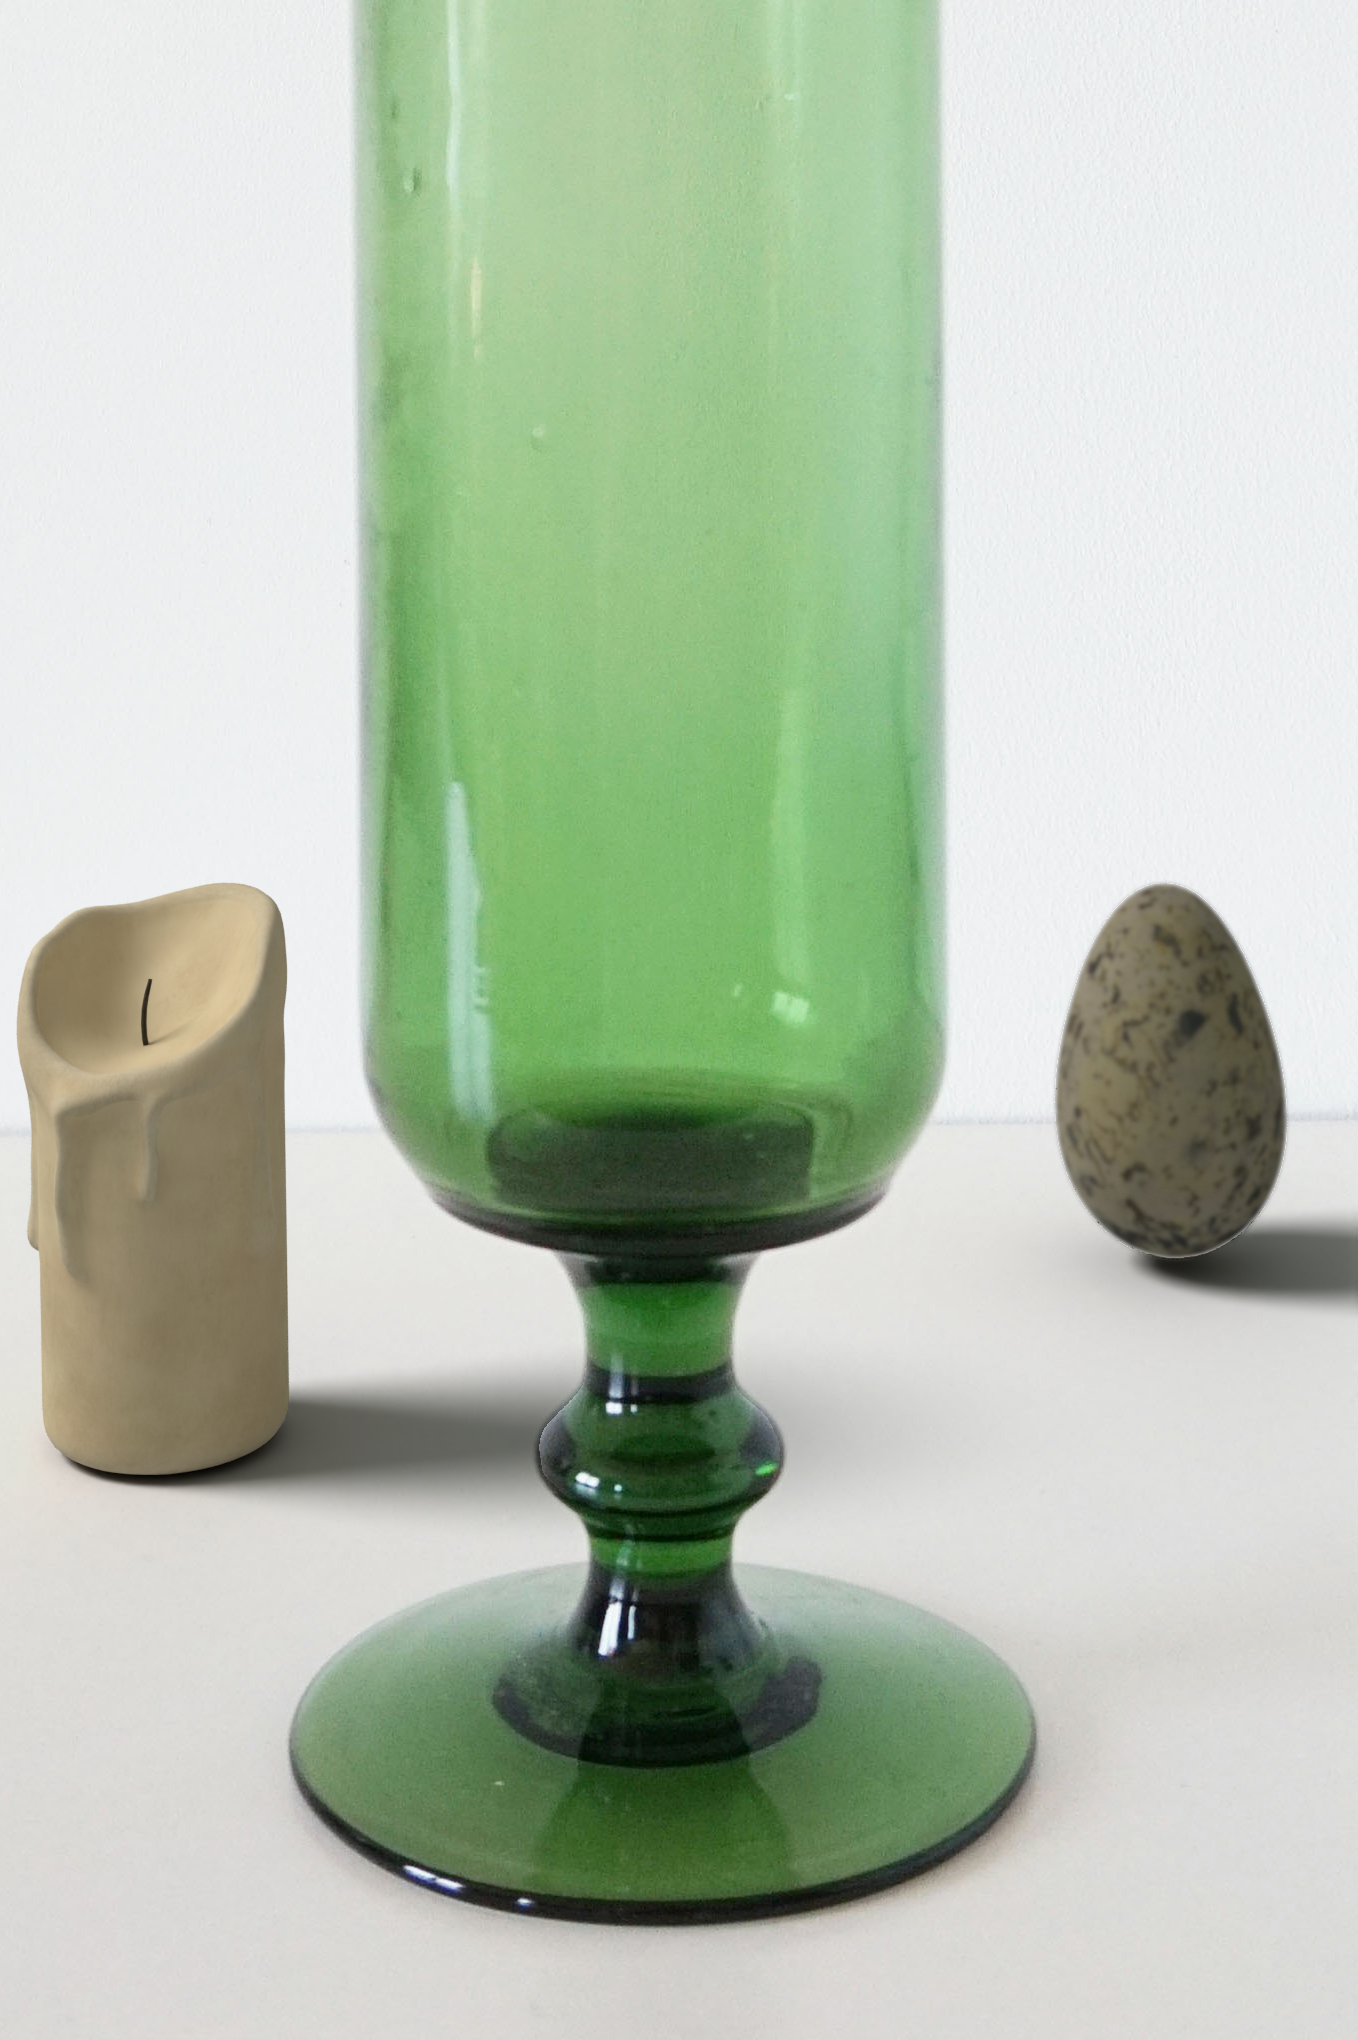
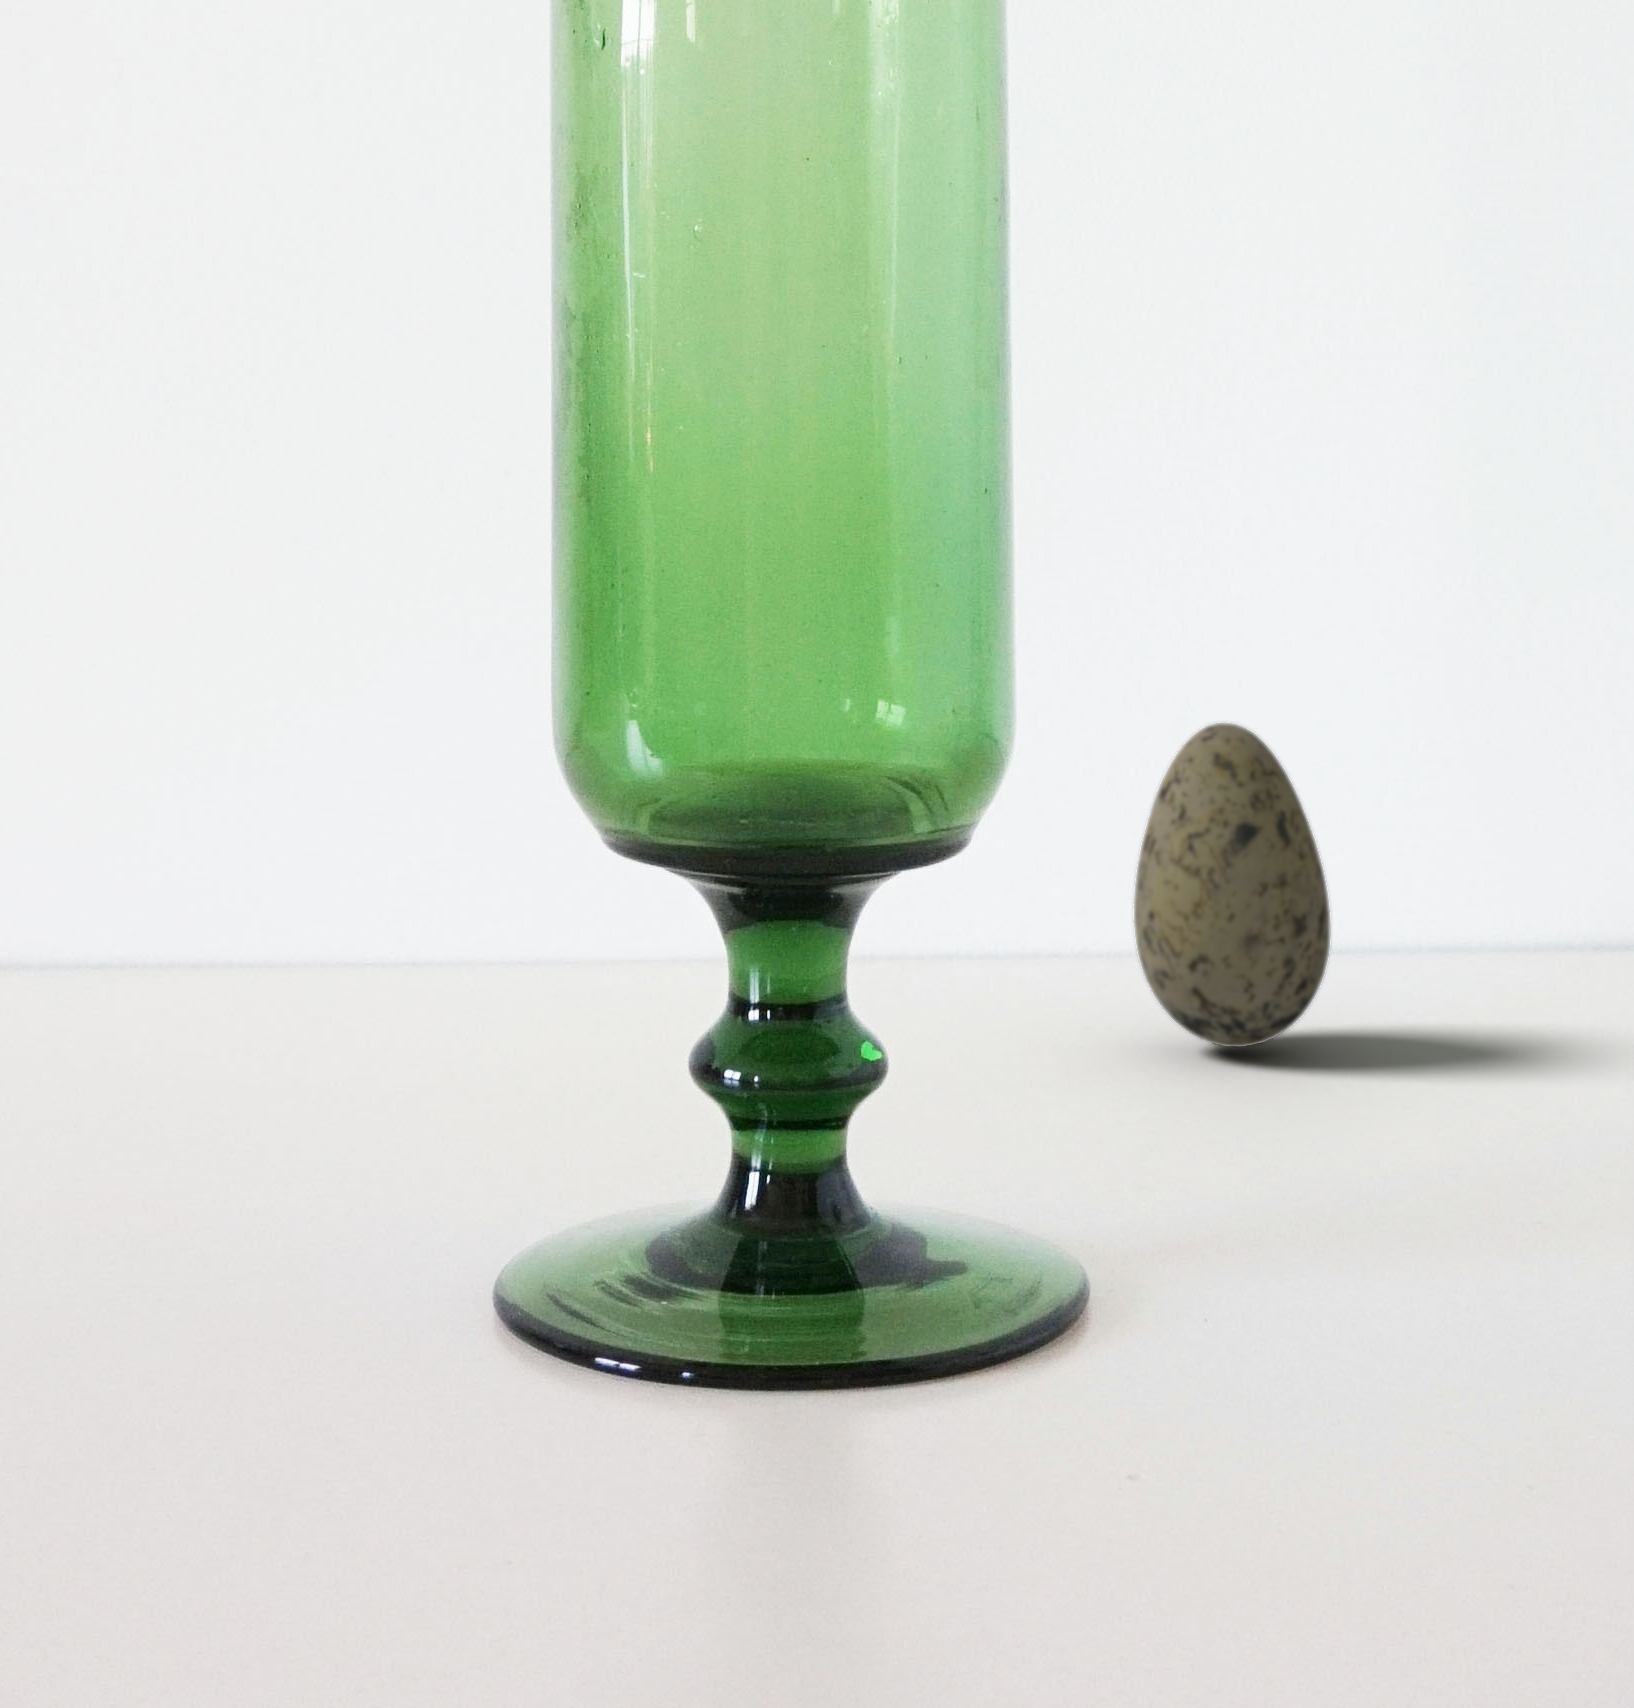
candle: present [17,883,289,1475] -> none [265,690,487,1165]

